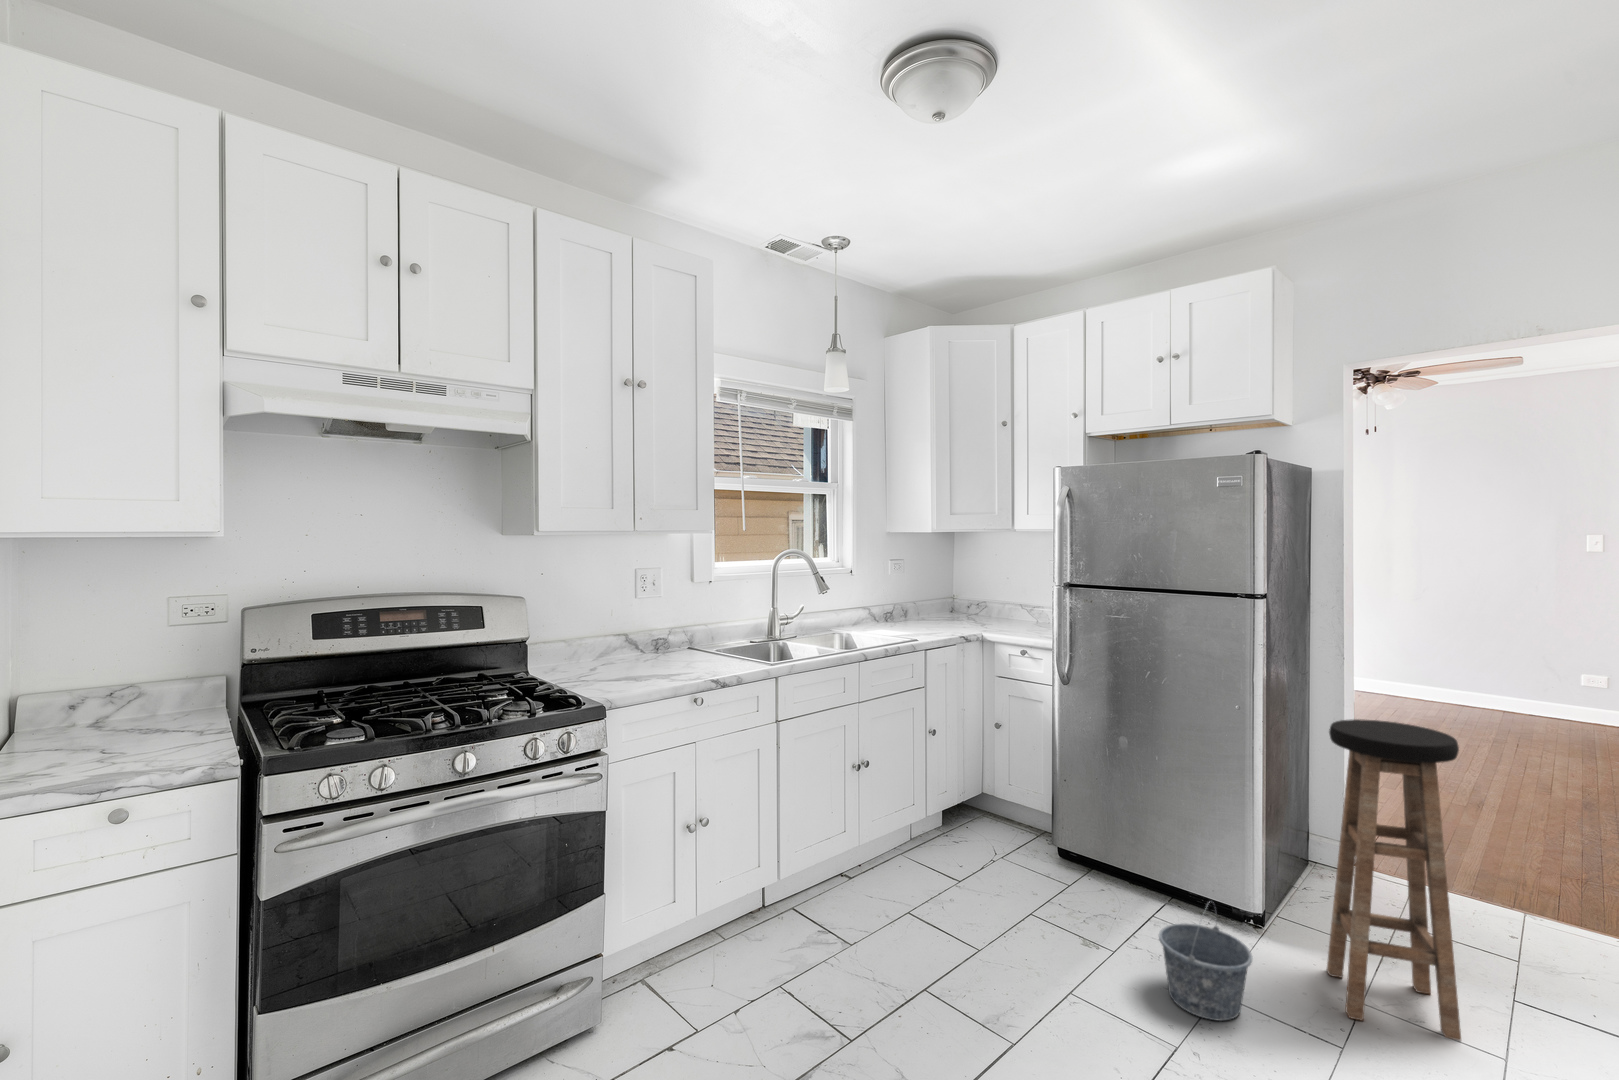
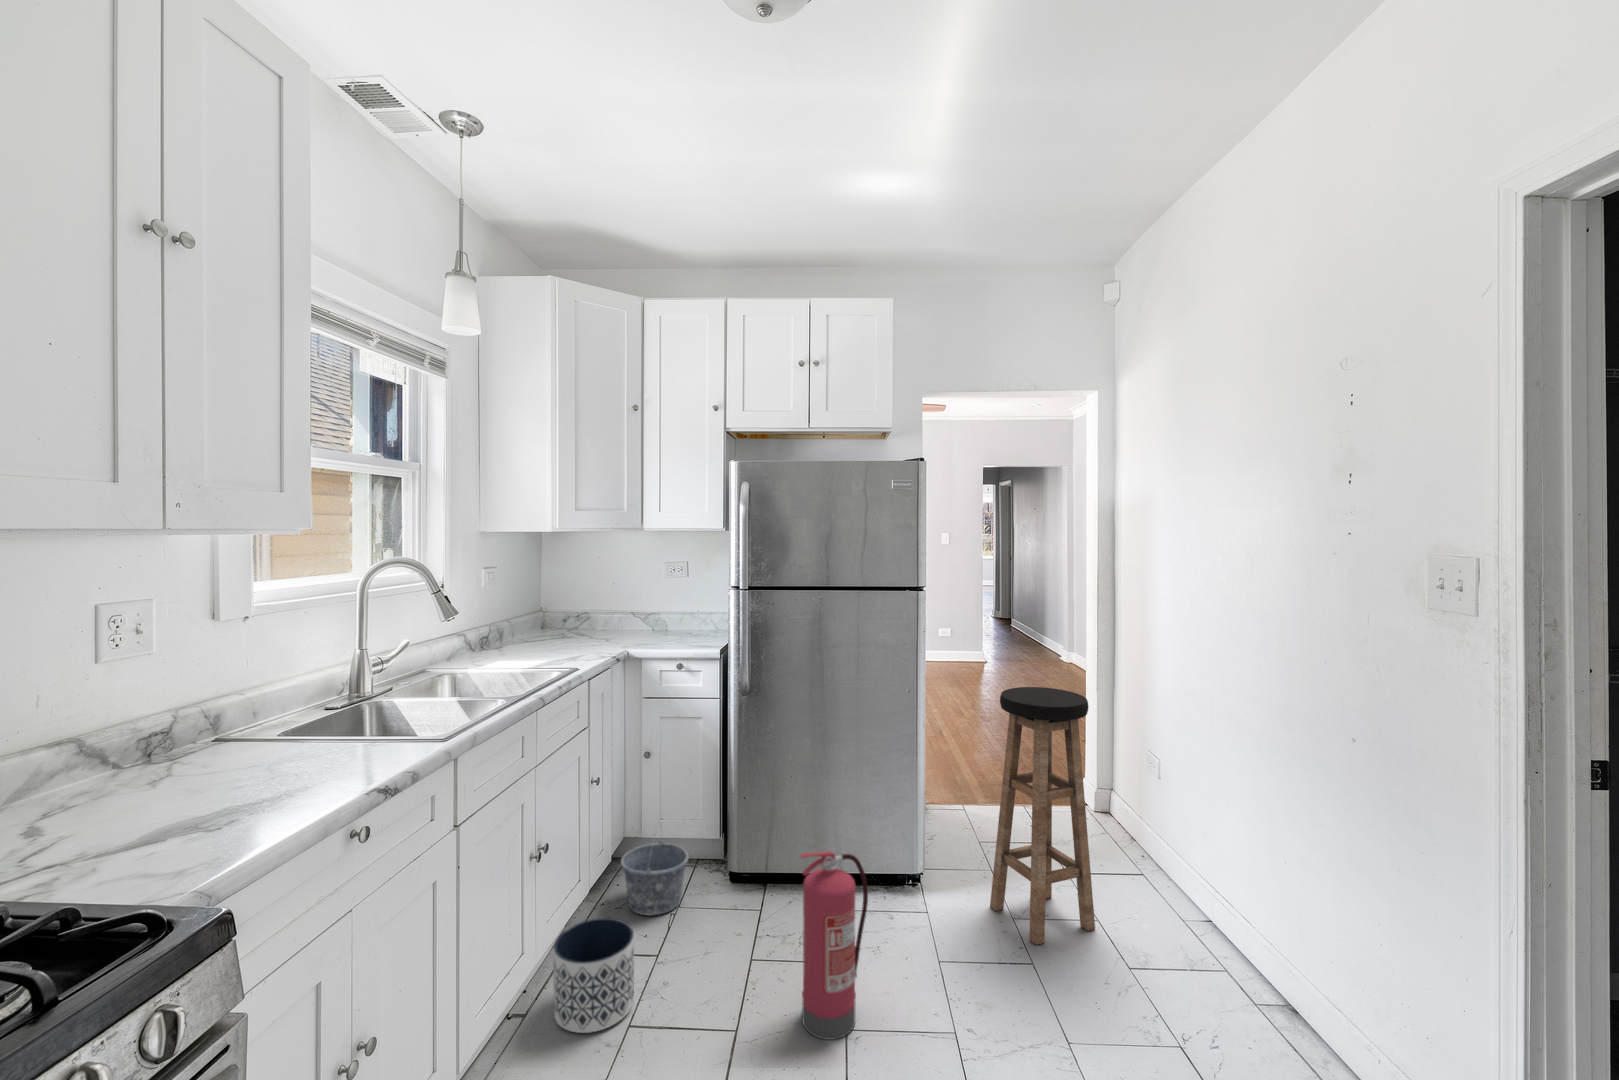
fire extinguisher: none [1024,811,1103,985] -> present [800,851,868,1040]
planter: none [865,829,923,906] -> present [553,918,634,1033]
bucket: present [1159,902,1252,1021] -> present [621,841,688,916]

